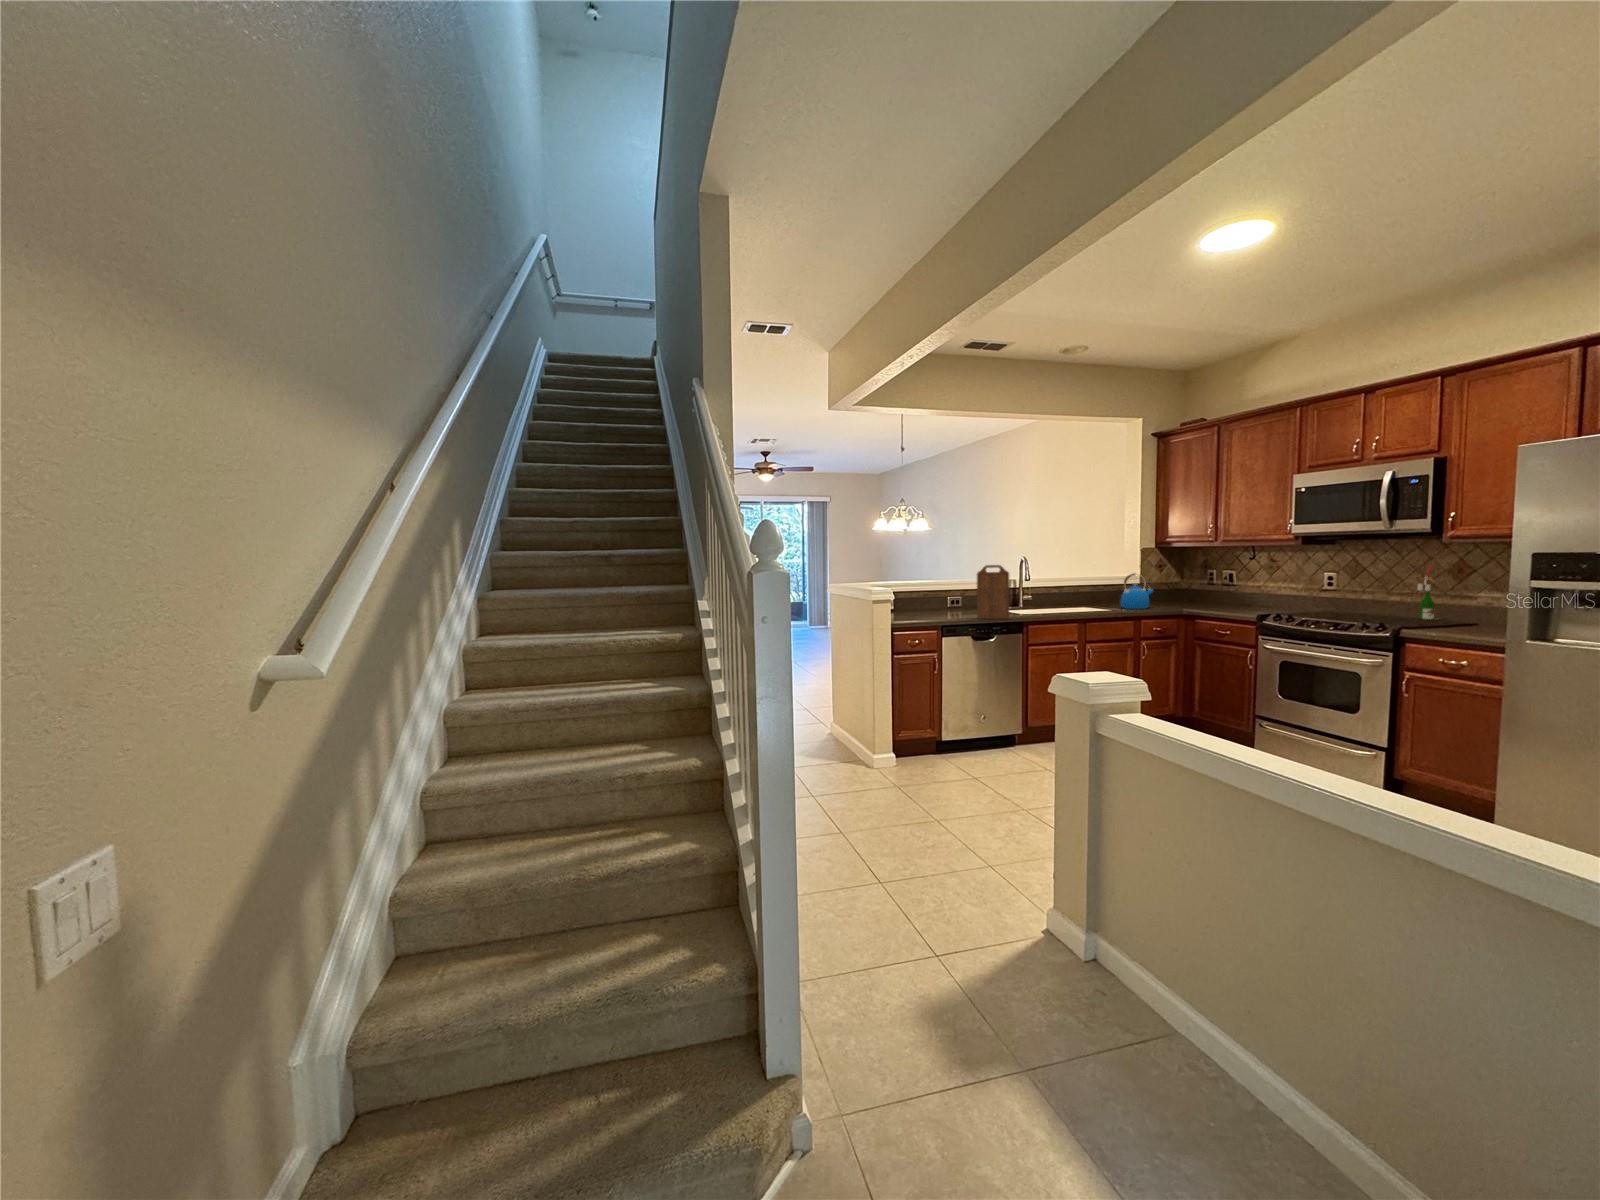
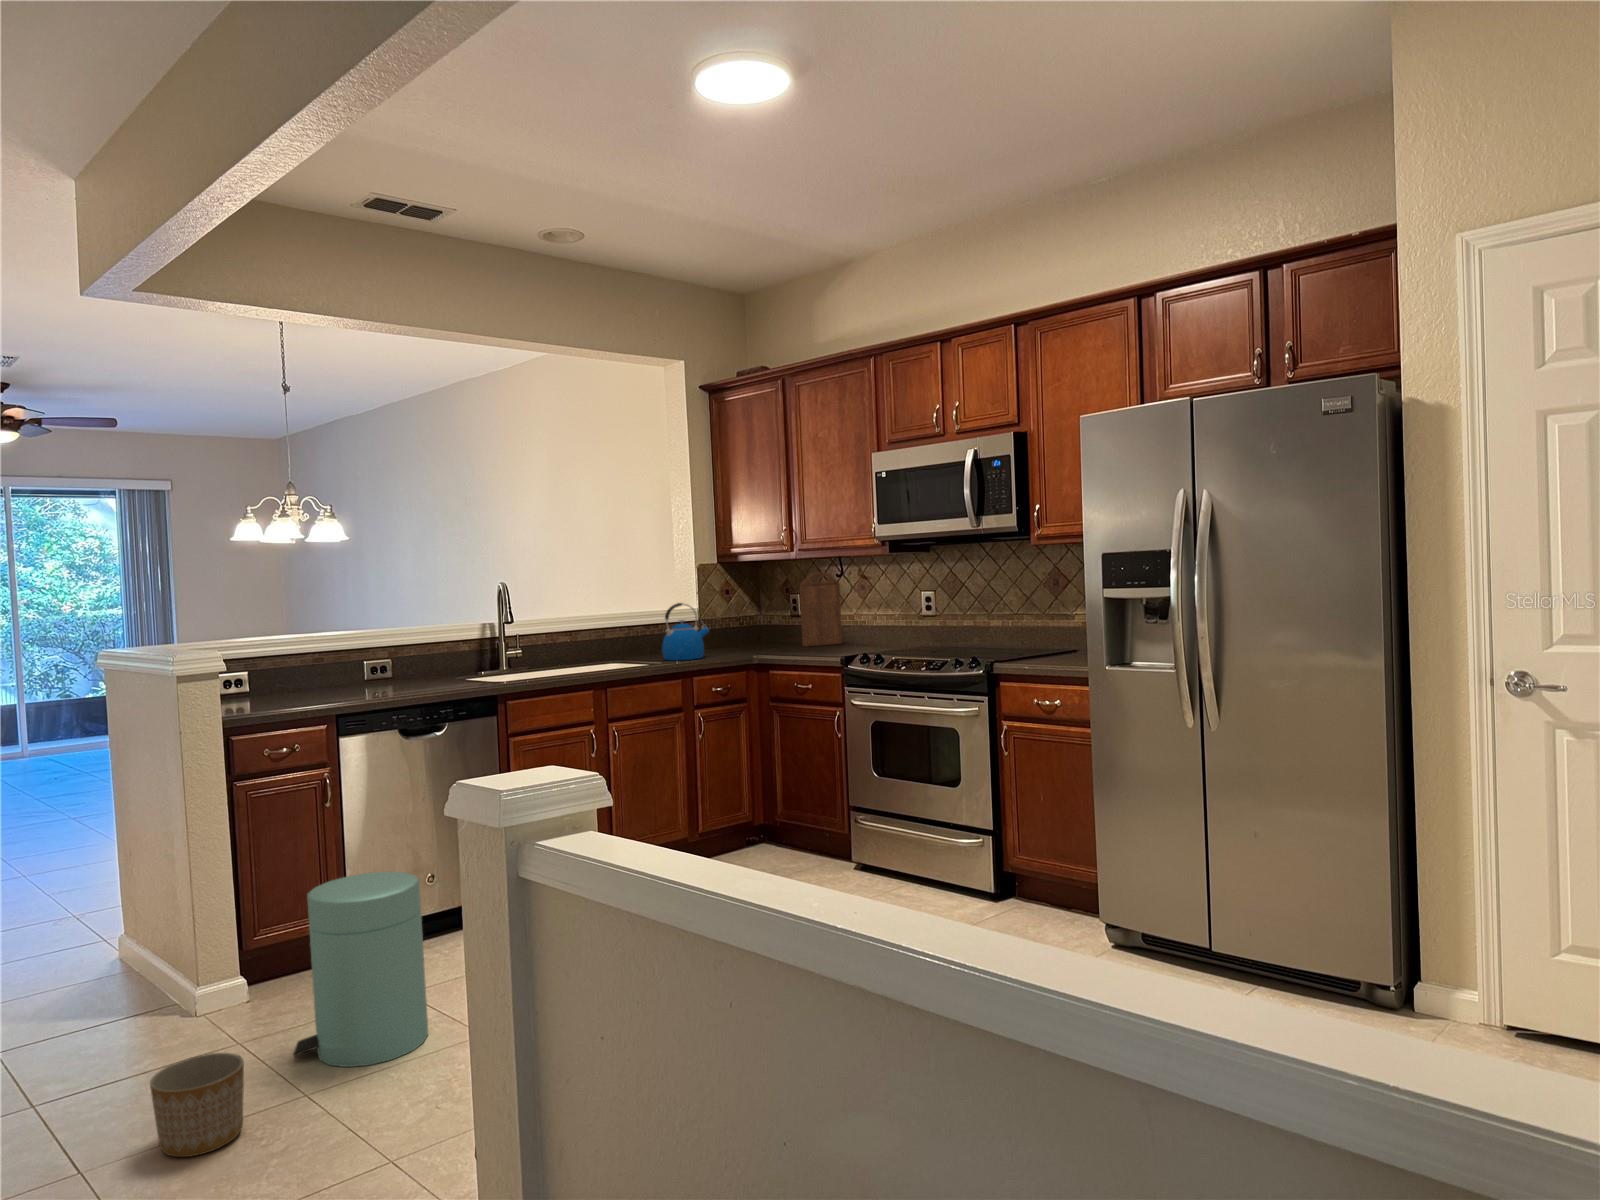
cutting board: present [977,565,1009,619] -> present [800,572,842,646]
wine bottle: present [1418,566,1435,620] -> none [1015,576,1039,650]
trash can: none [926,712,992,810] -> present [294,872,428,1067]
planter: none [871,787,911,834] -> present [150,1053,244,1157]

